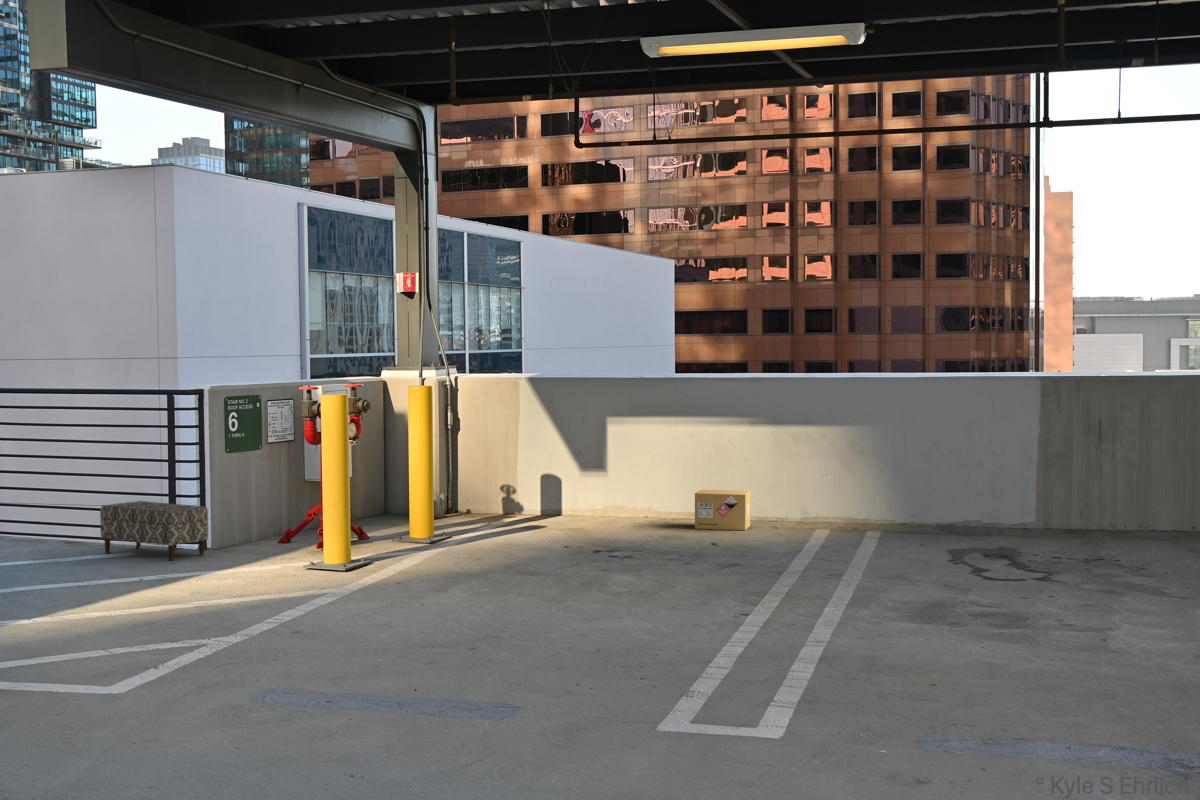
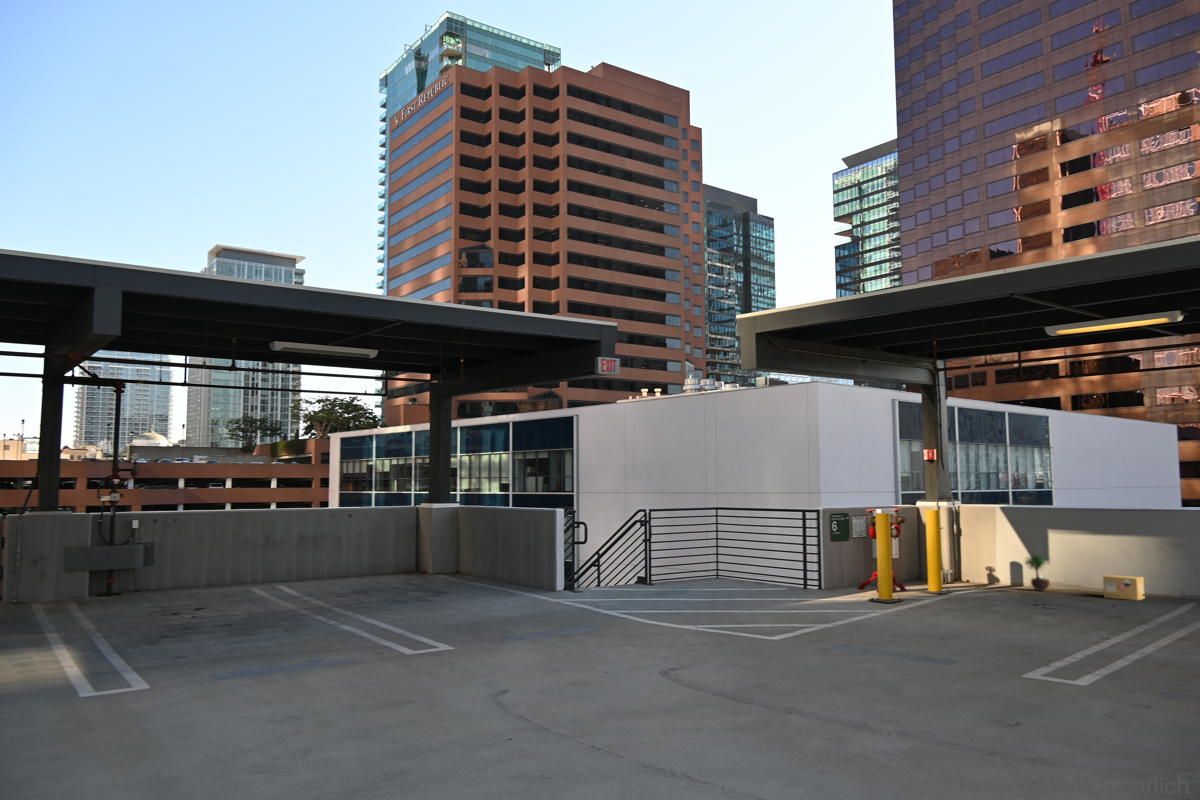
potted tree: none [569,454,608,523] -> present [1026,555,1050,591]
bench: present [100,501,208,561] -> none [774,563,822,591]

